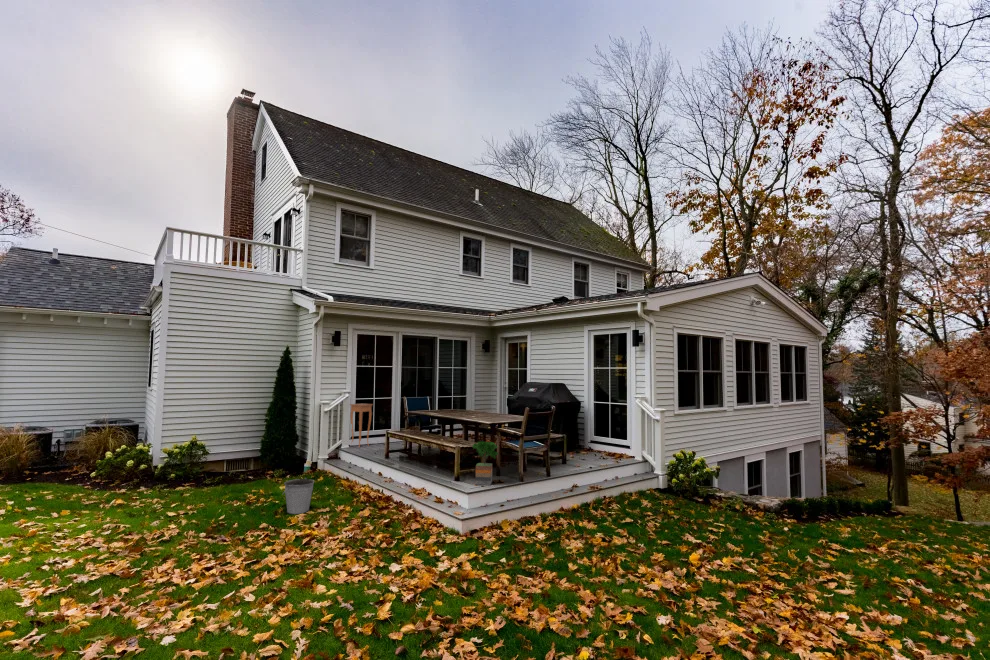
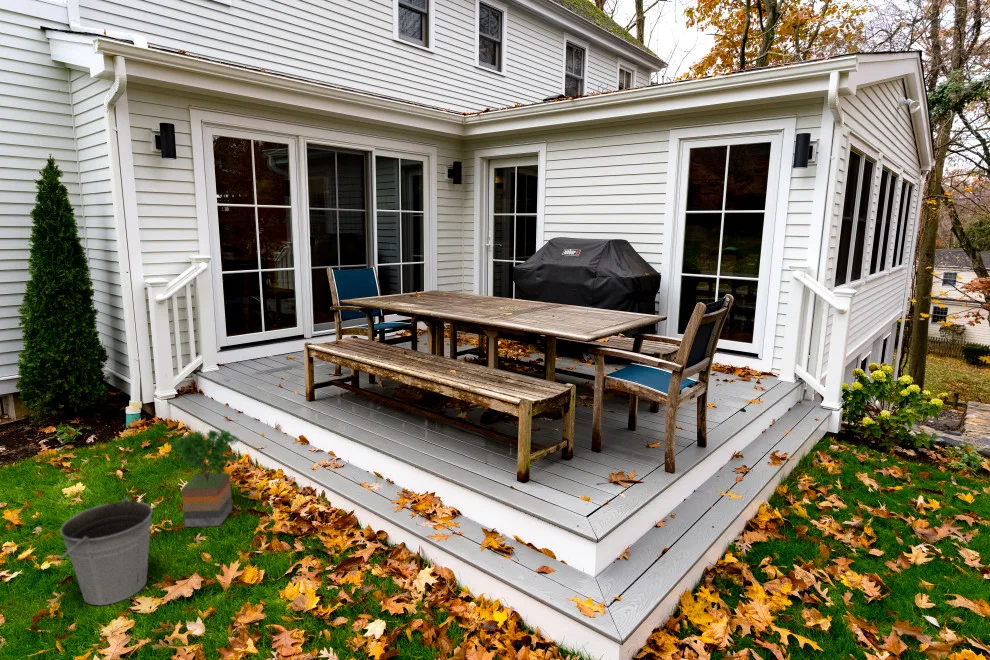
side table: present [350,404,373,447] -> none [212,281,262,369]
potted tree: present [473,442,498,485] -> present [176,430,238,527]

